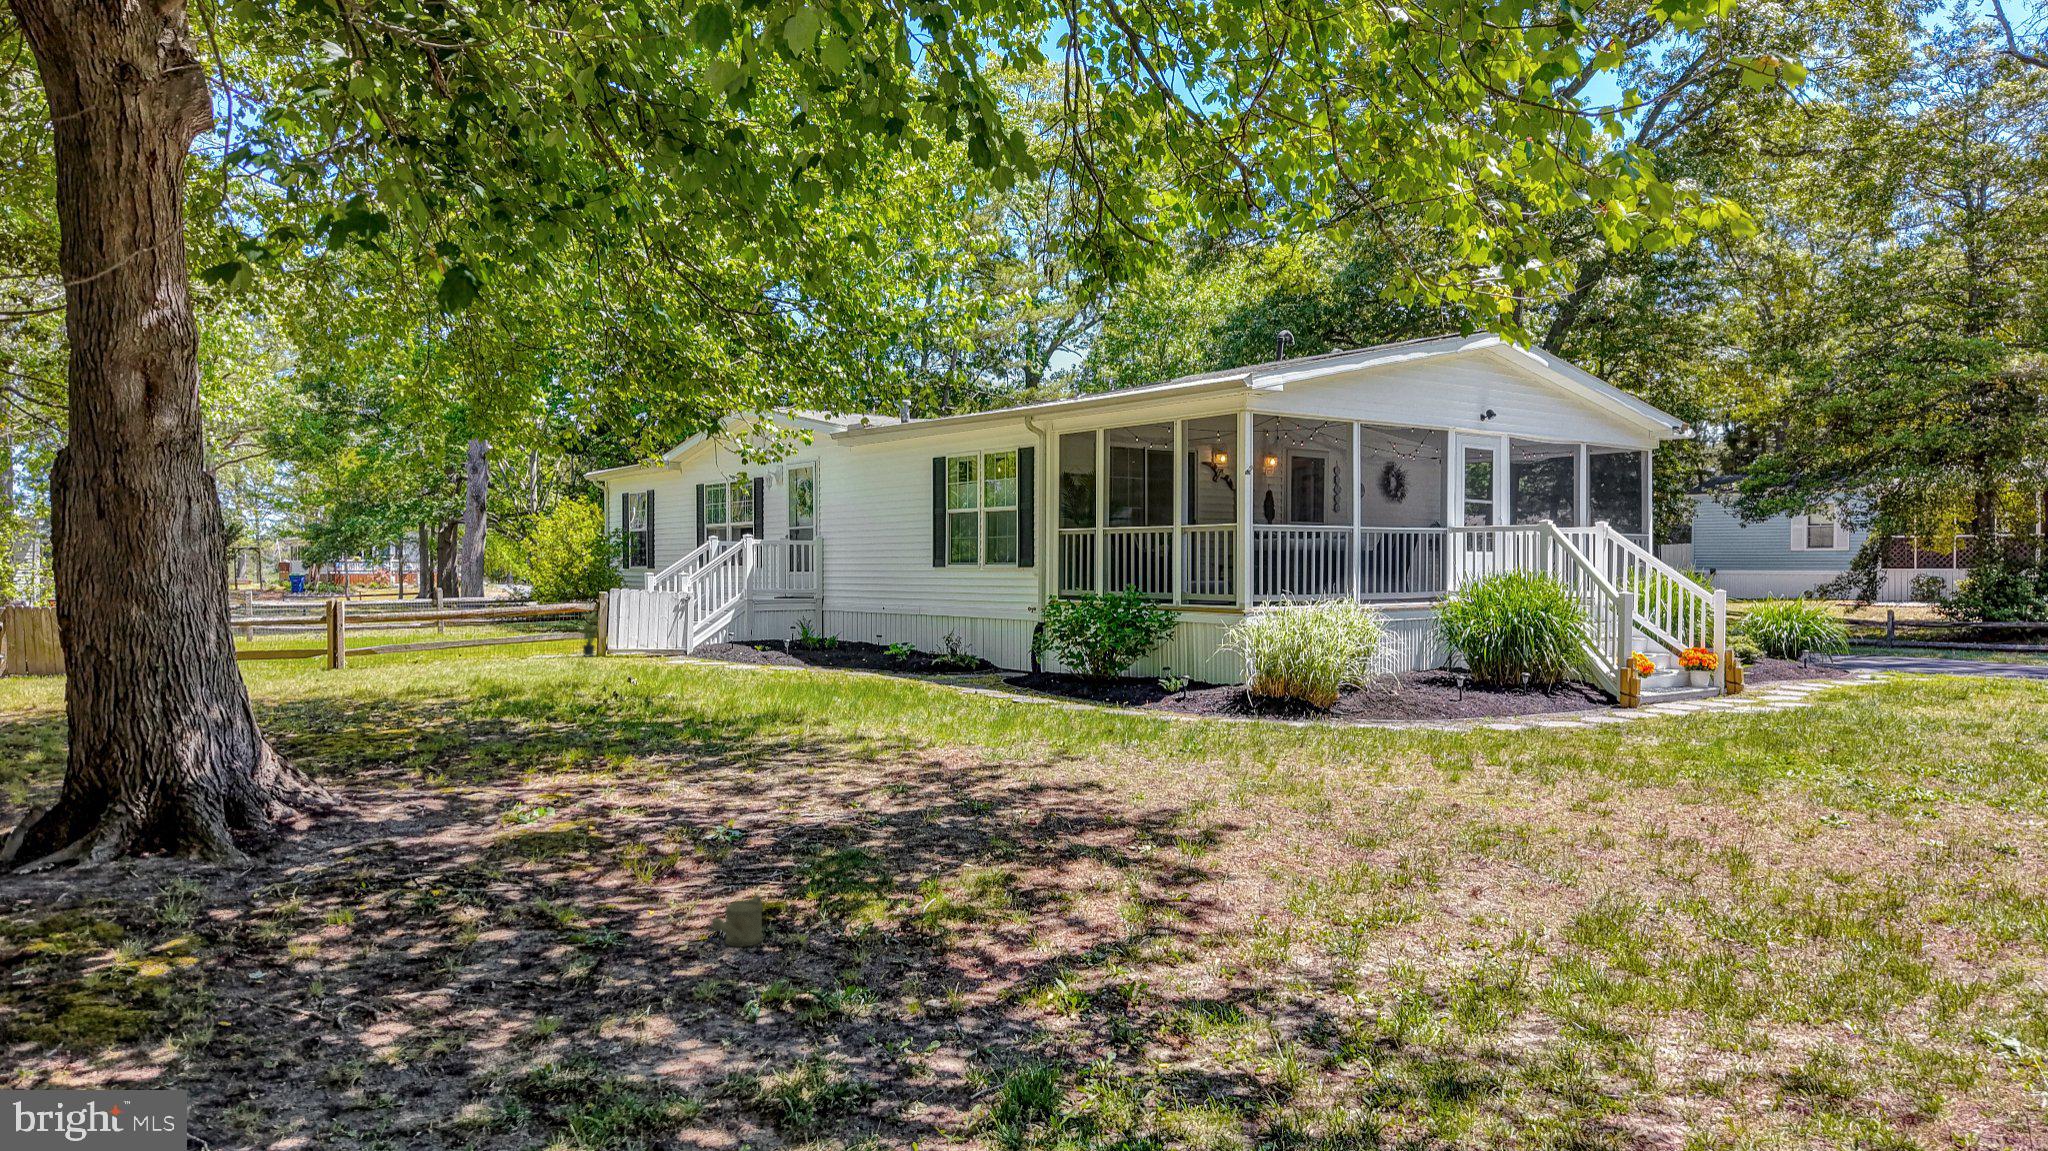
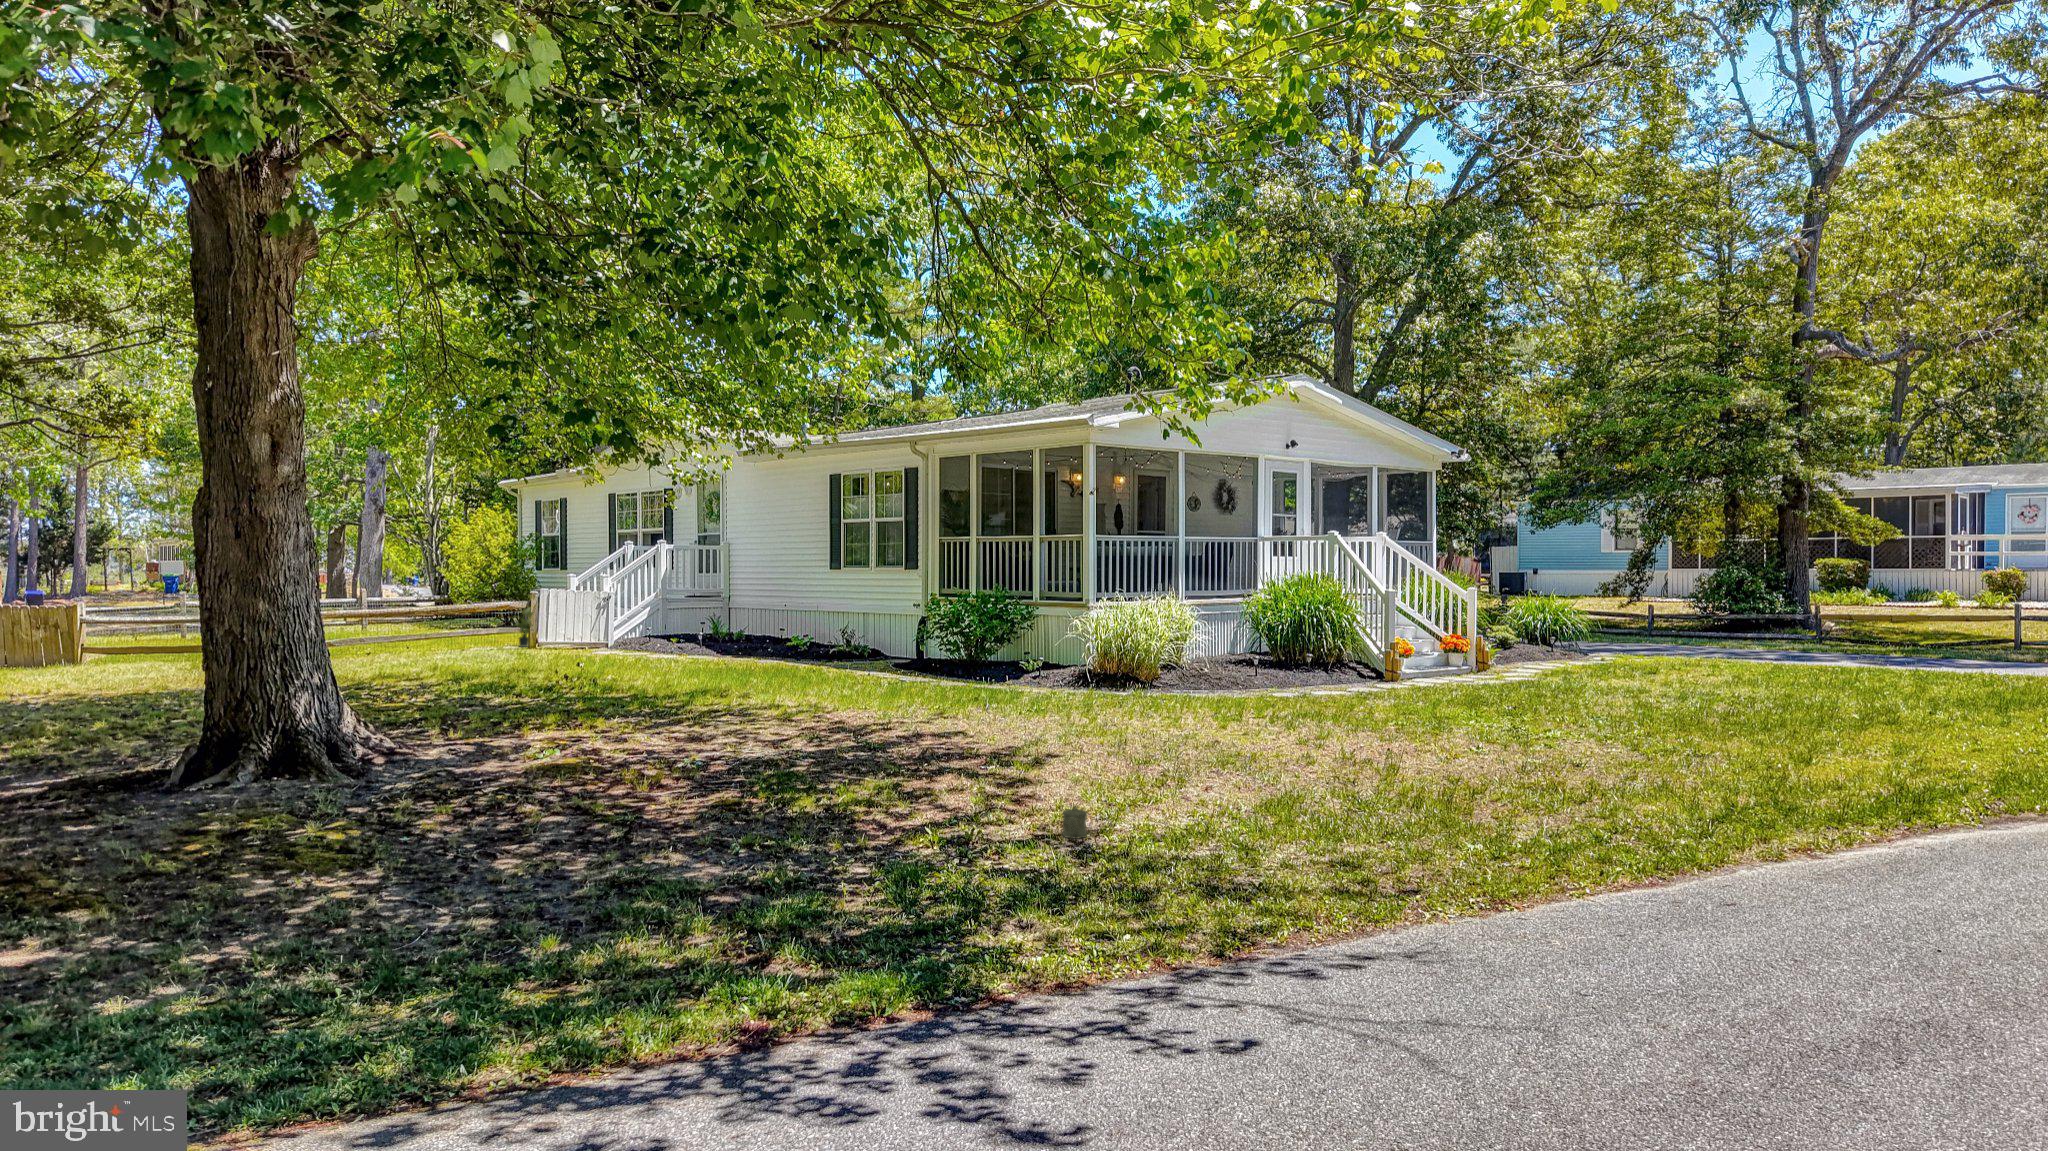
watering can: present [712,895,763,947] -> present [1062,807,1087,839]

